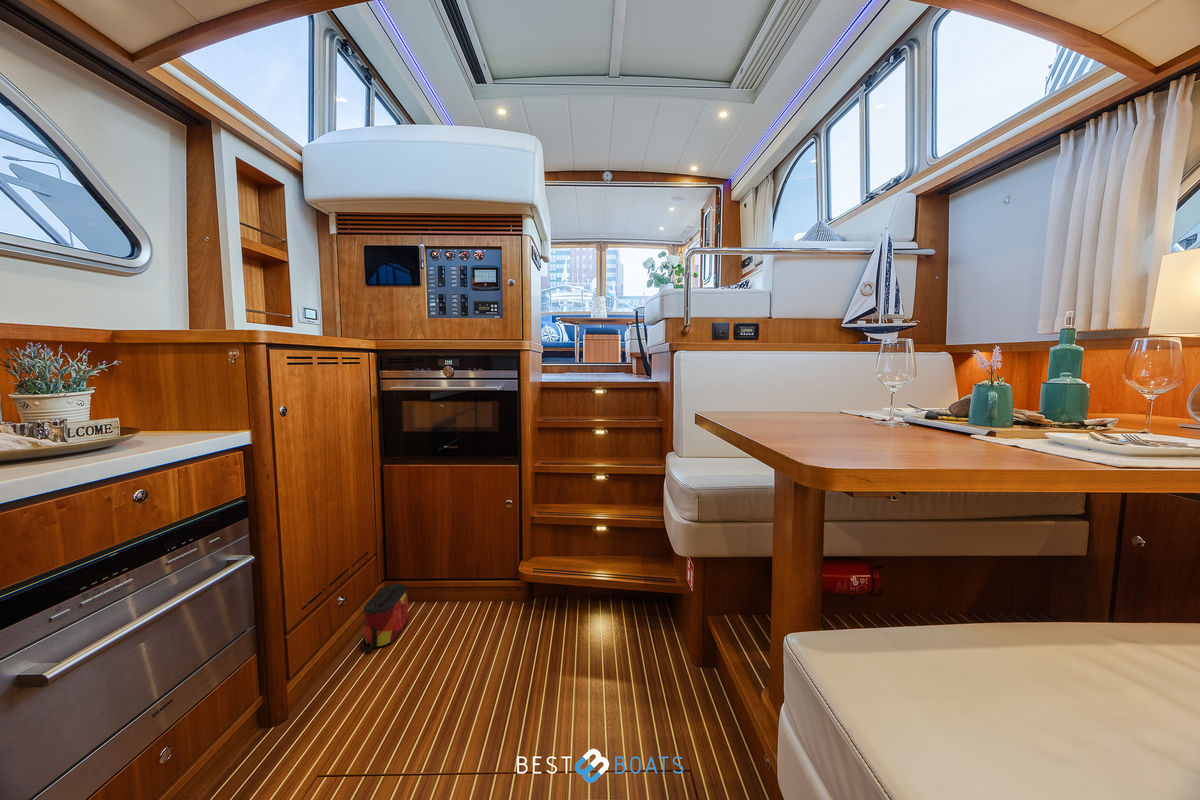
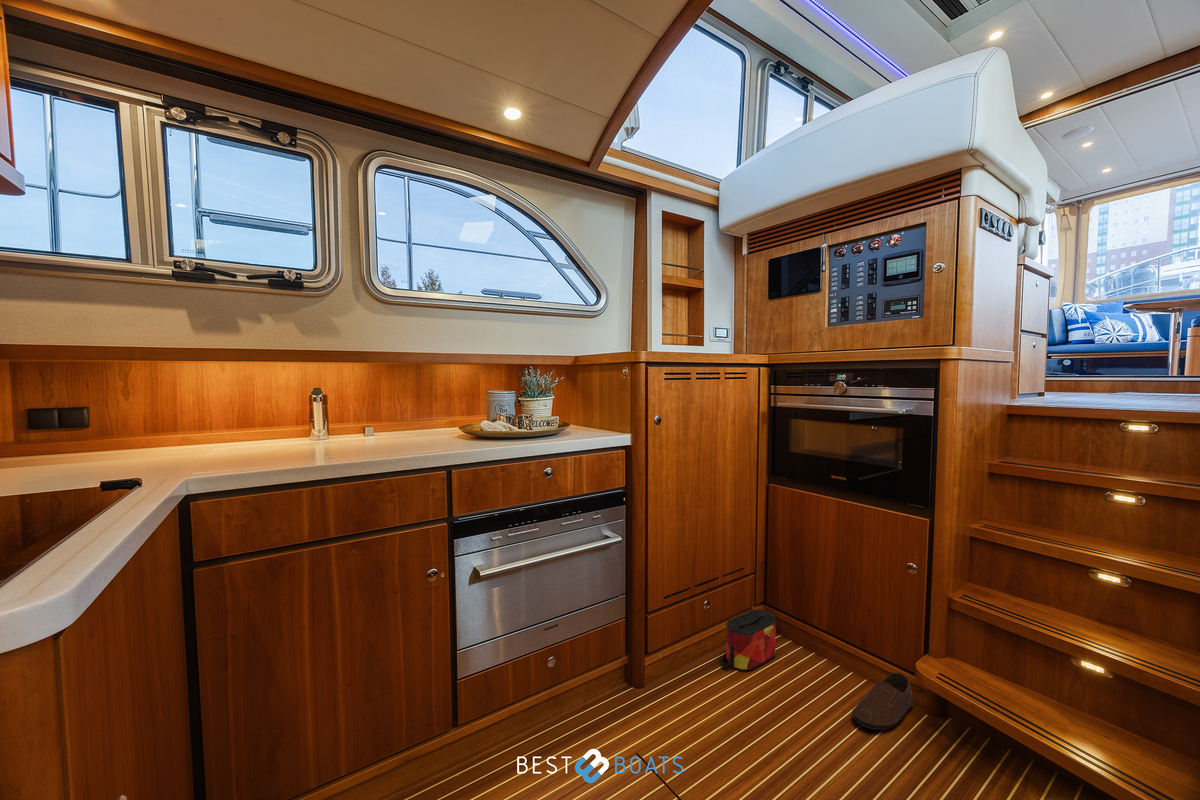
shoe: none [486,586,516,633] -> present [852,673,913,730]

